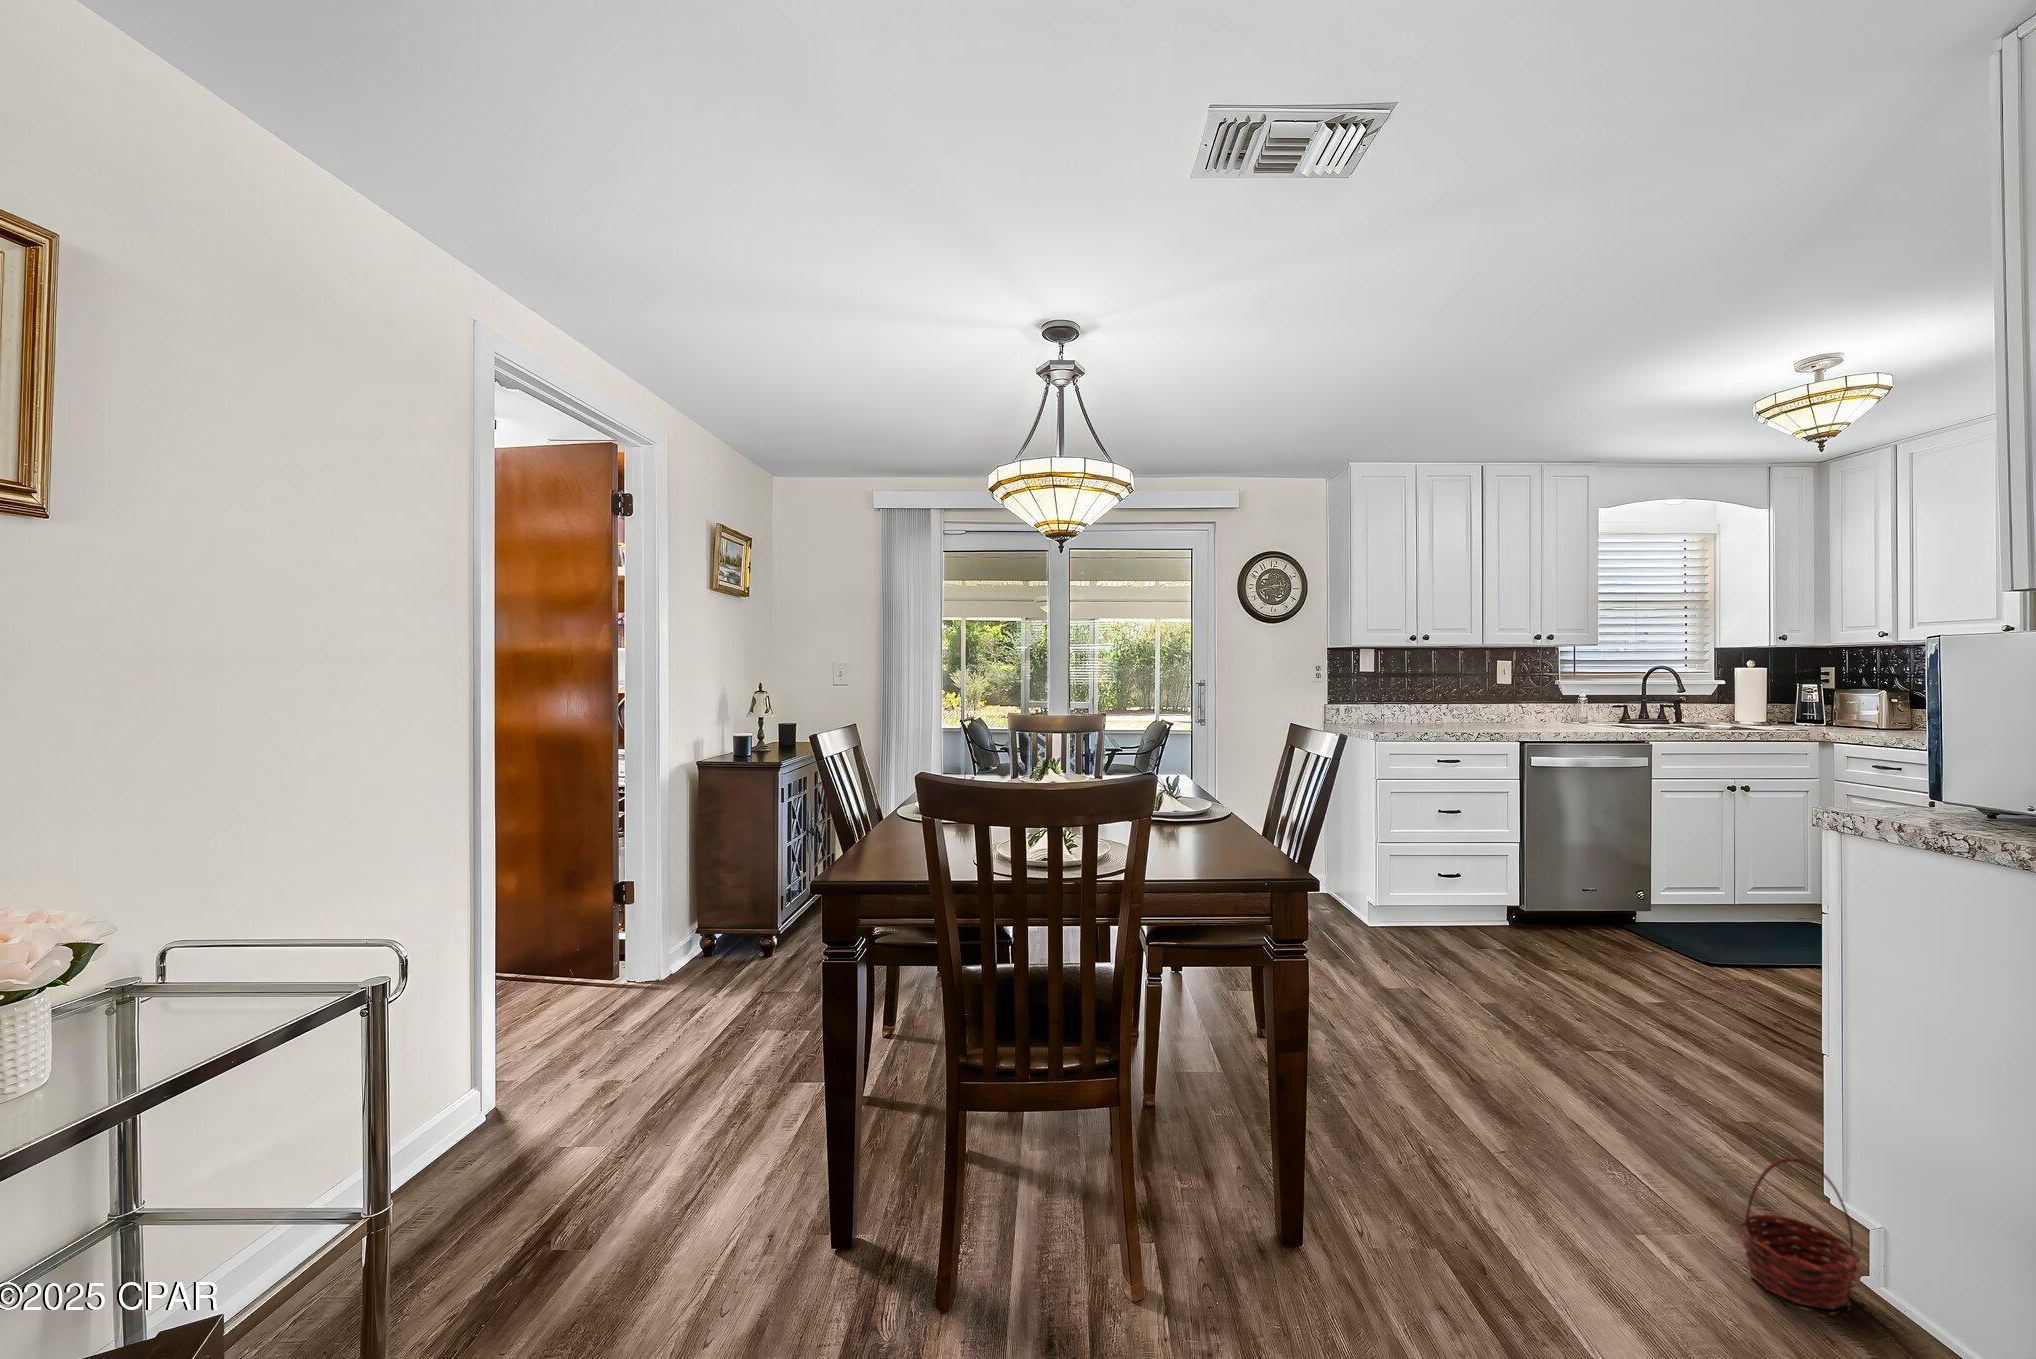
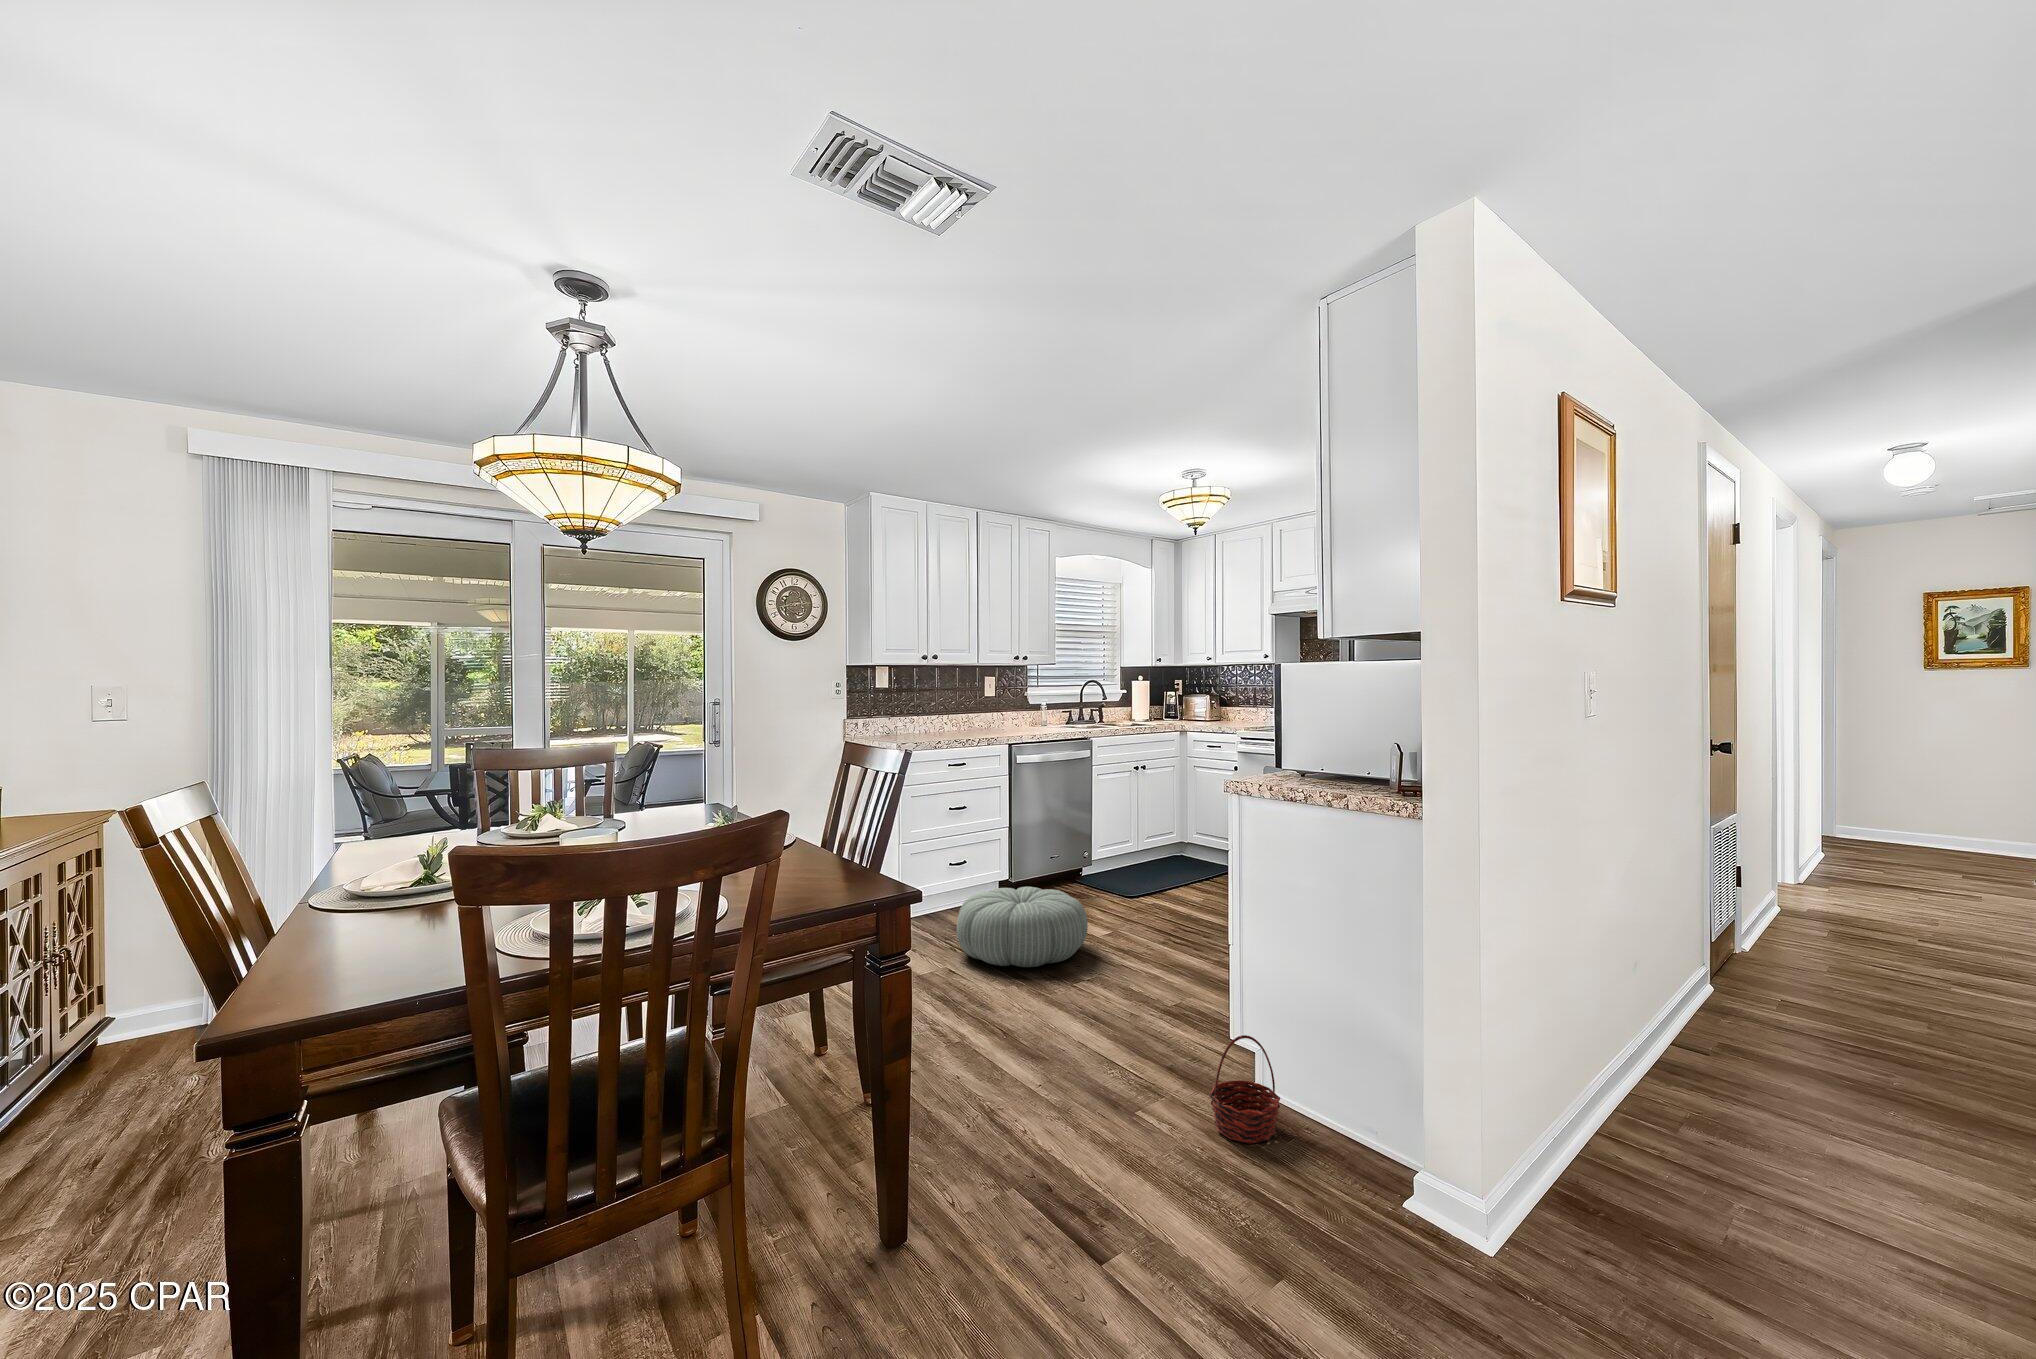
pouf: none [1435,919,1619,1021] -> present [957,887,1088,967]

